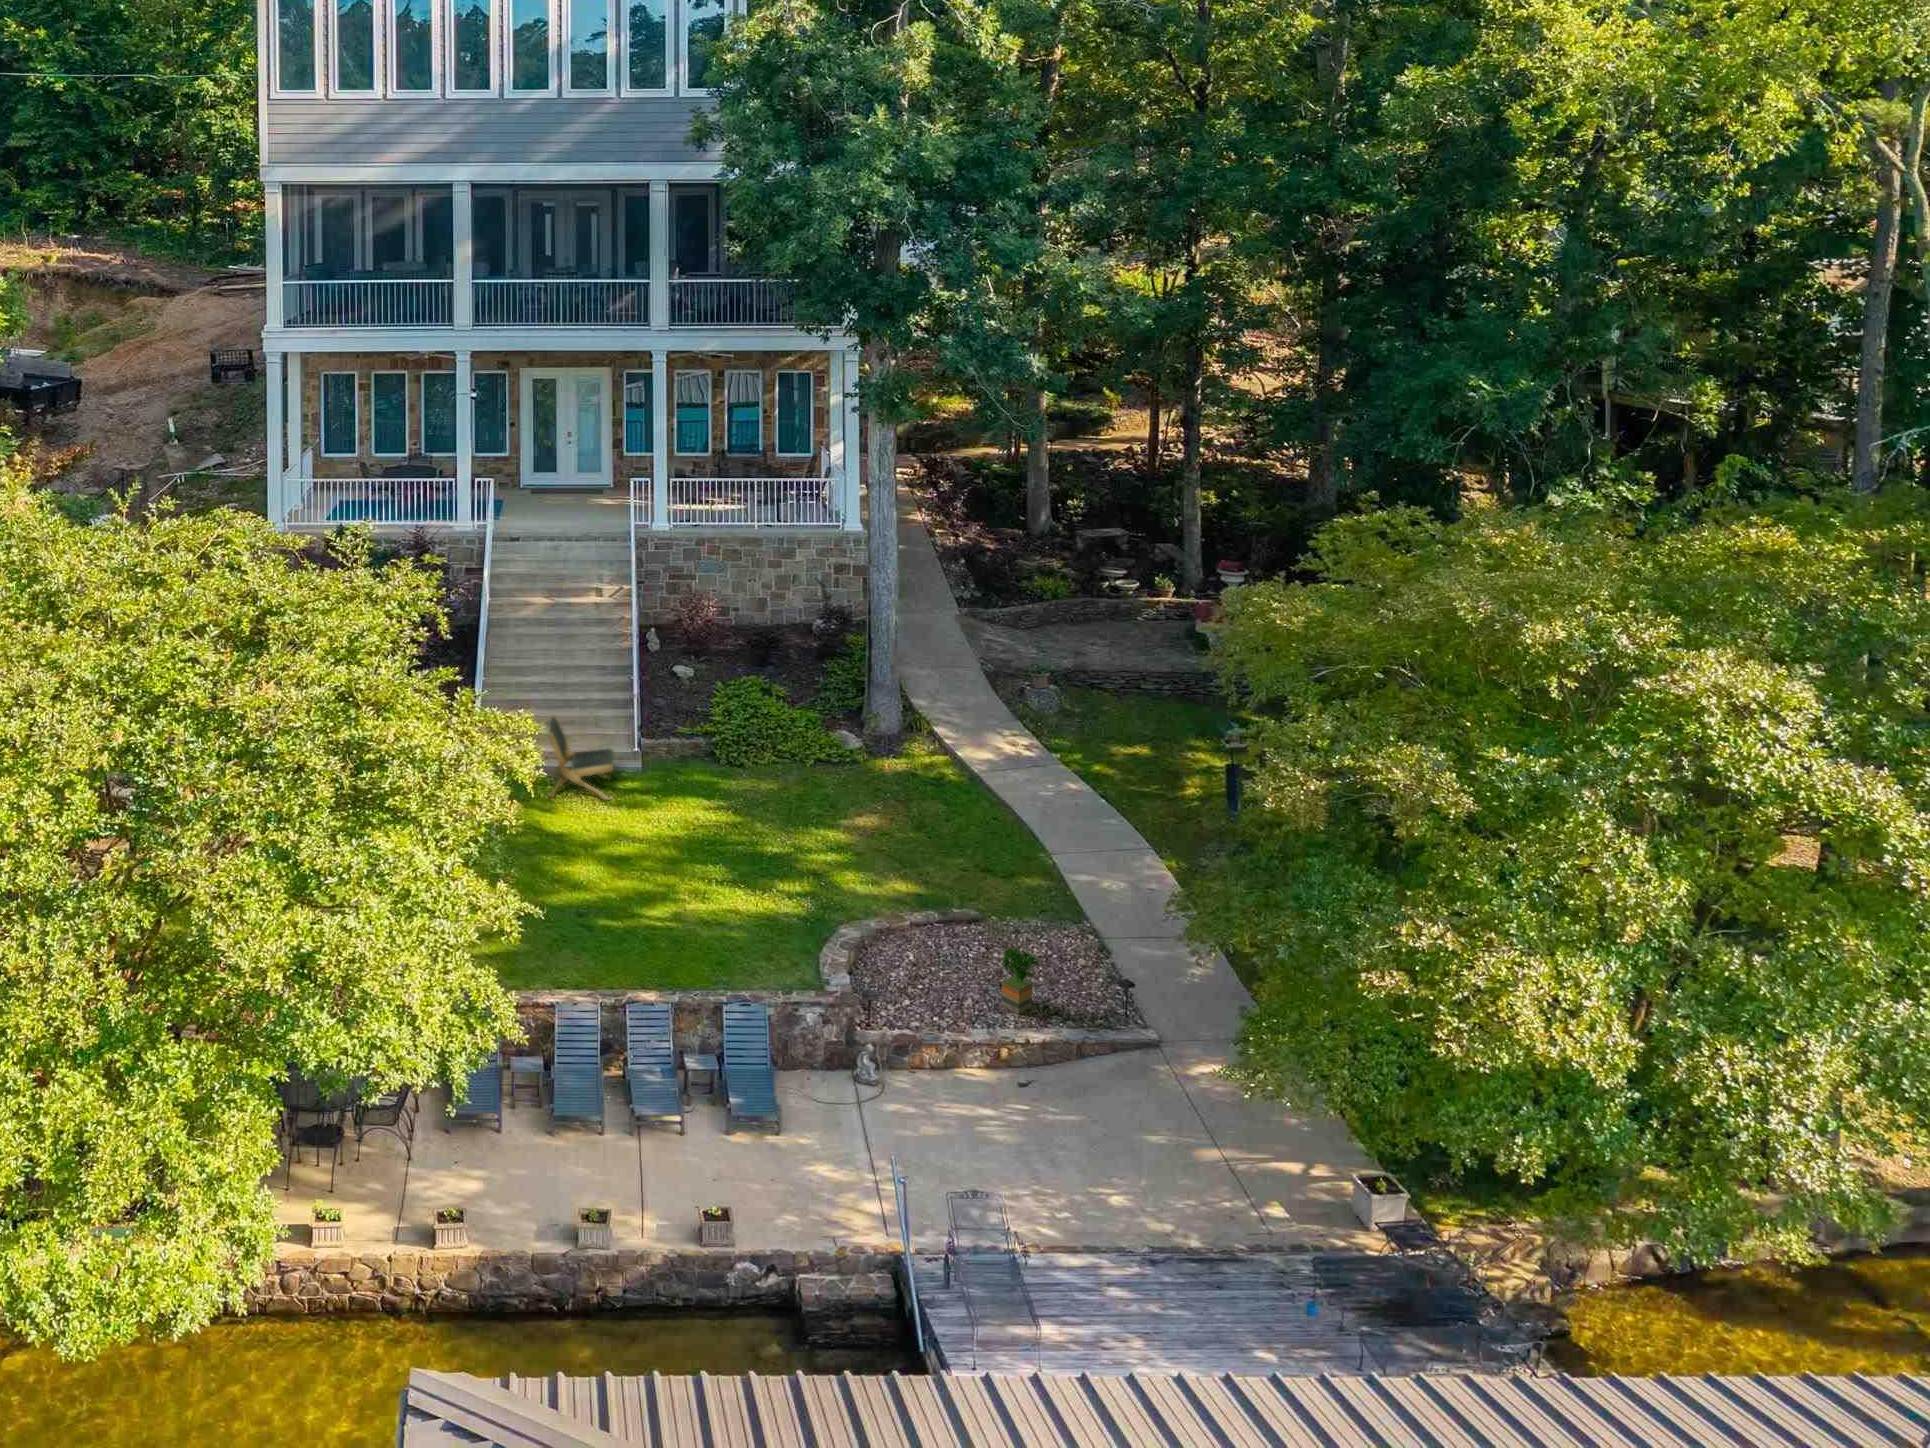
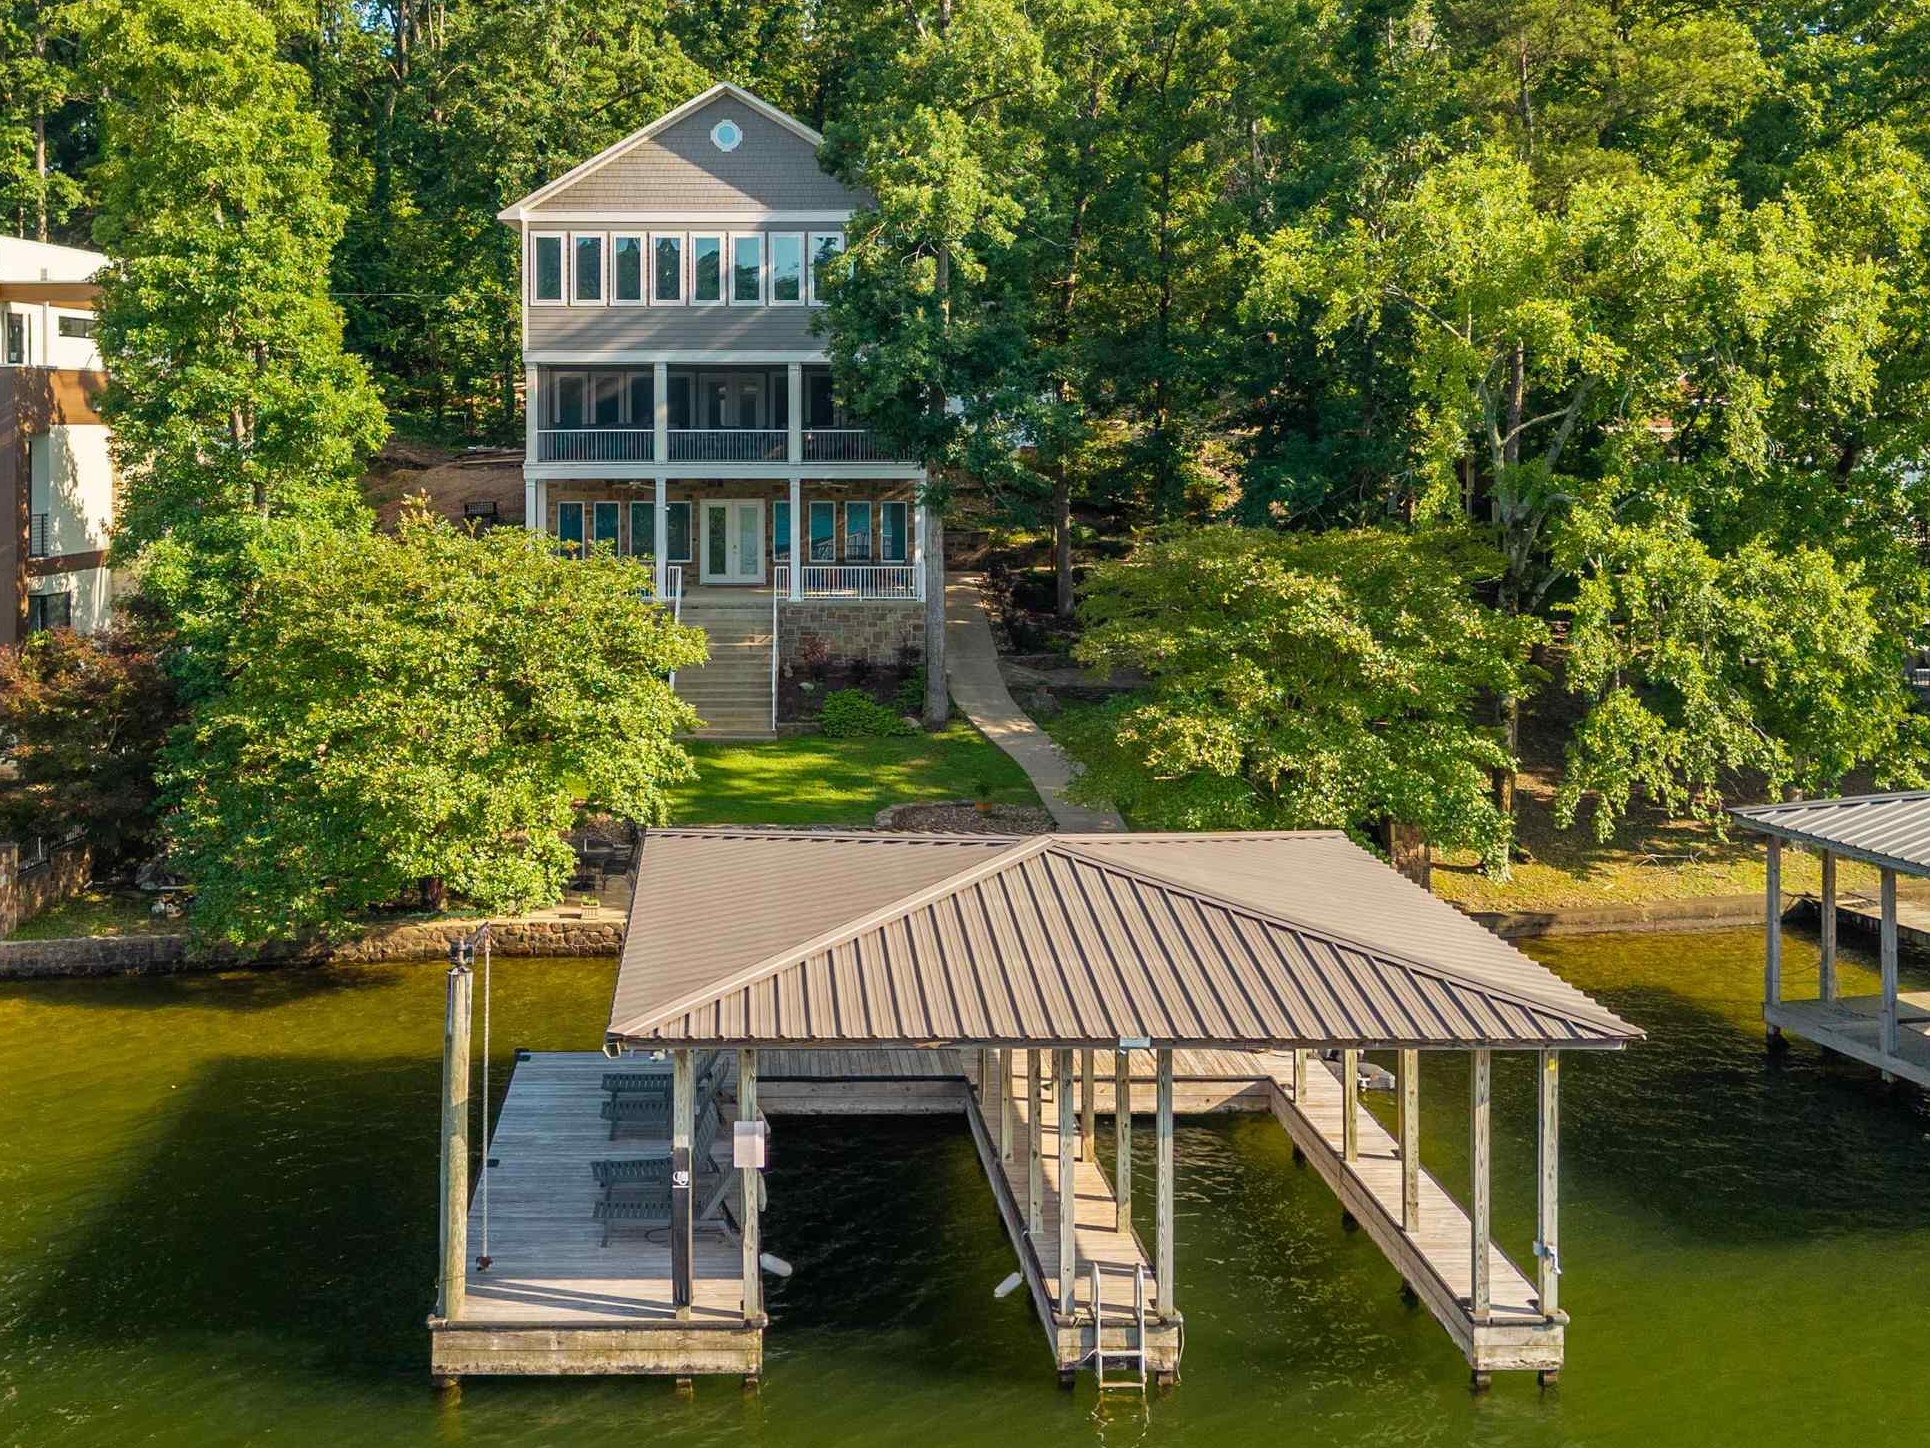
lounge chair: present [549,715,614,800] -> none [717,699,761,748]

